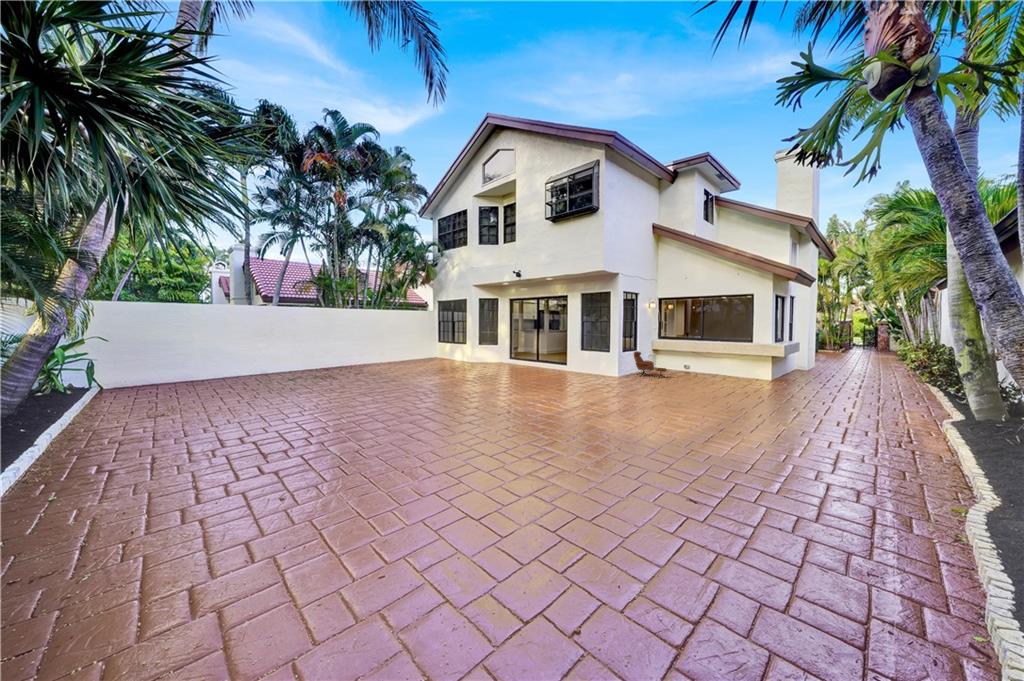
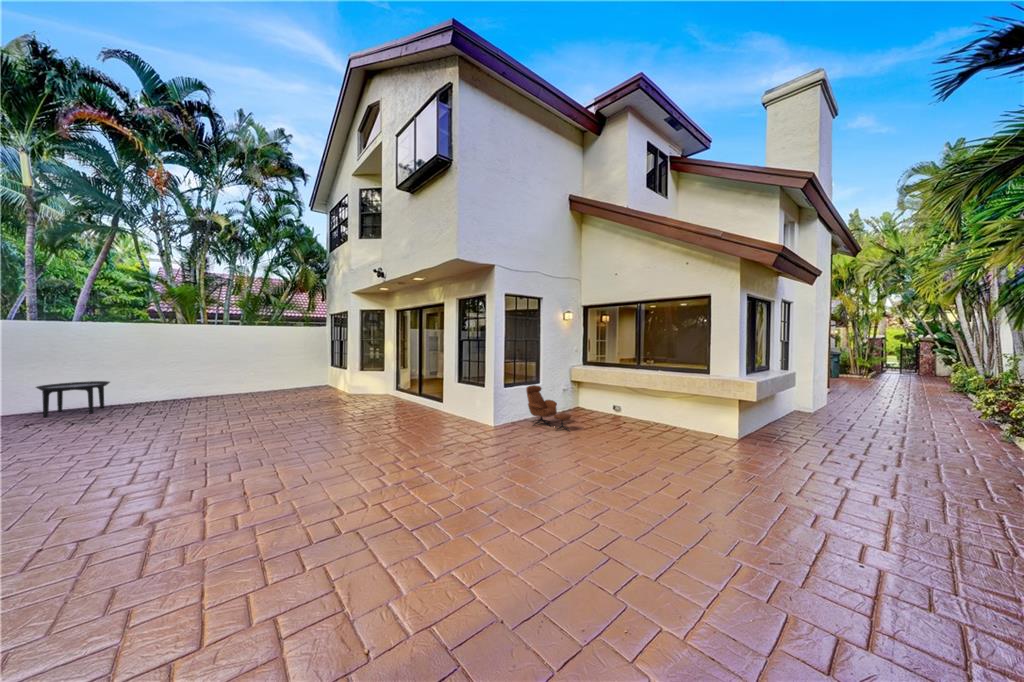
round table: none [292,353,330,377] -> present [36,381,110,417]

